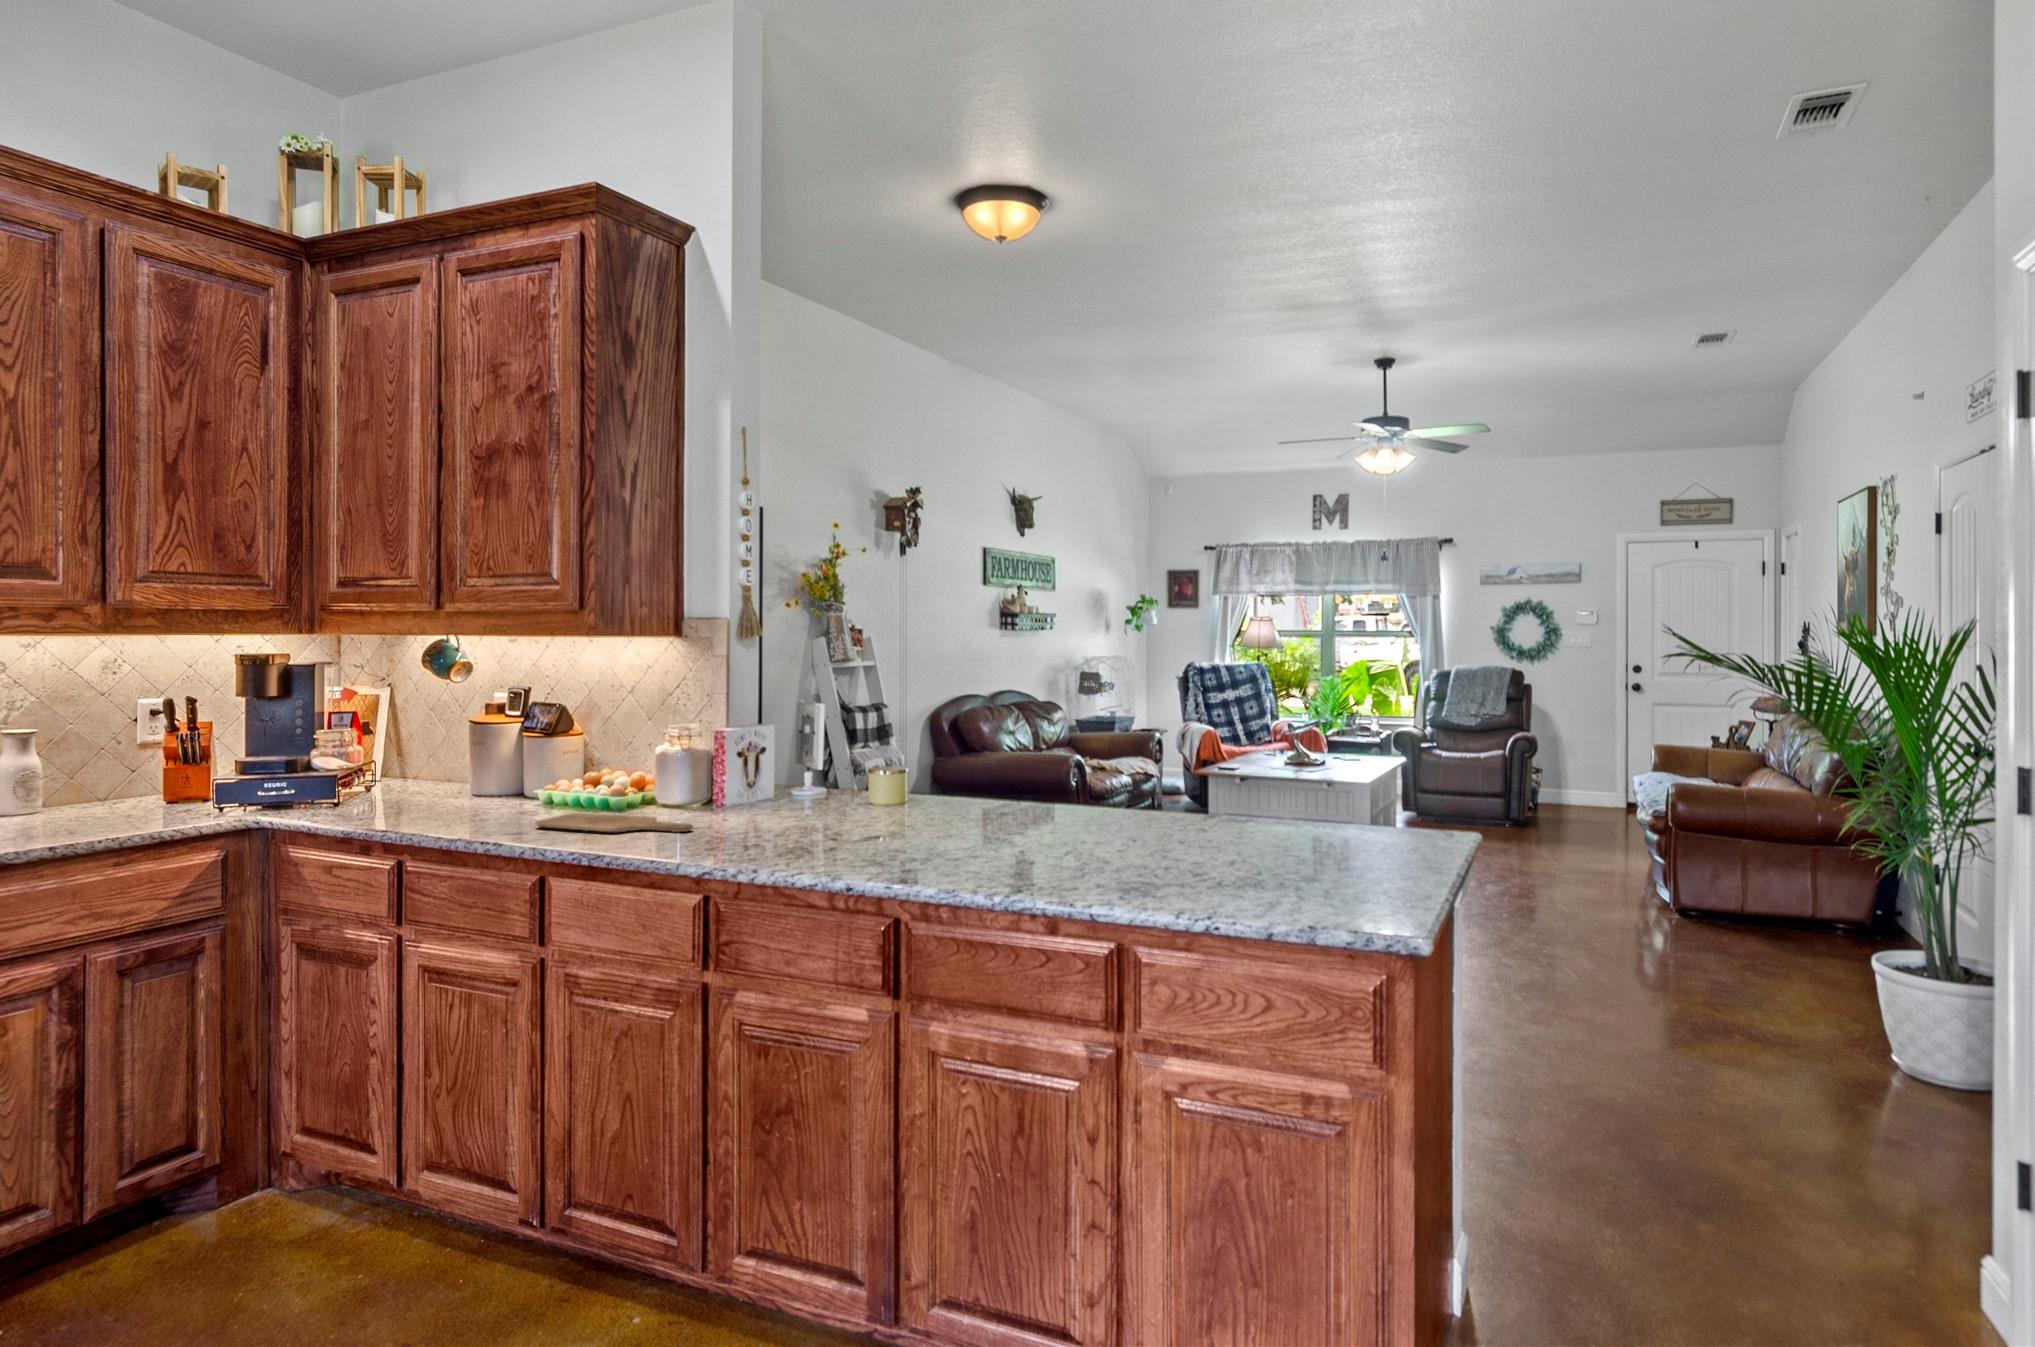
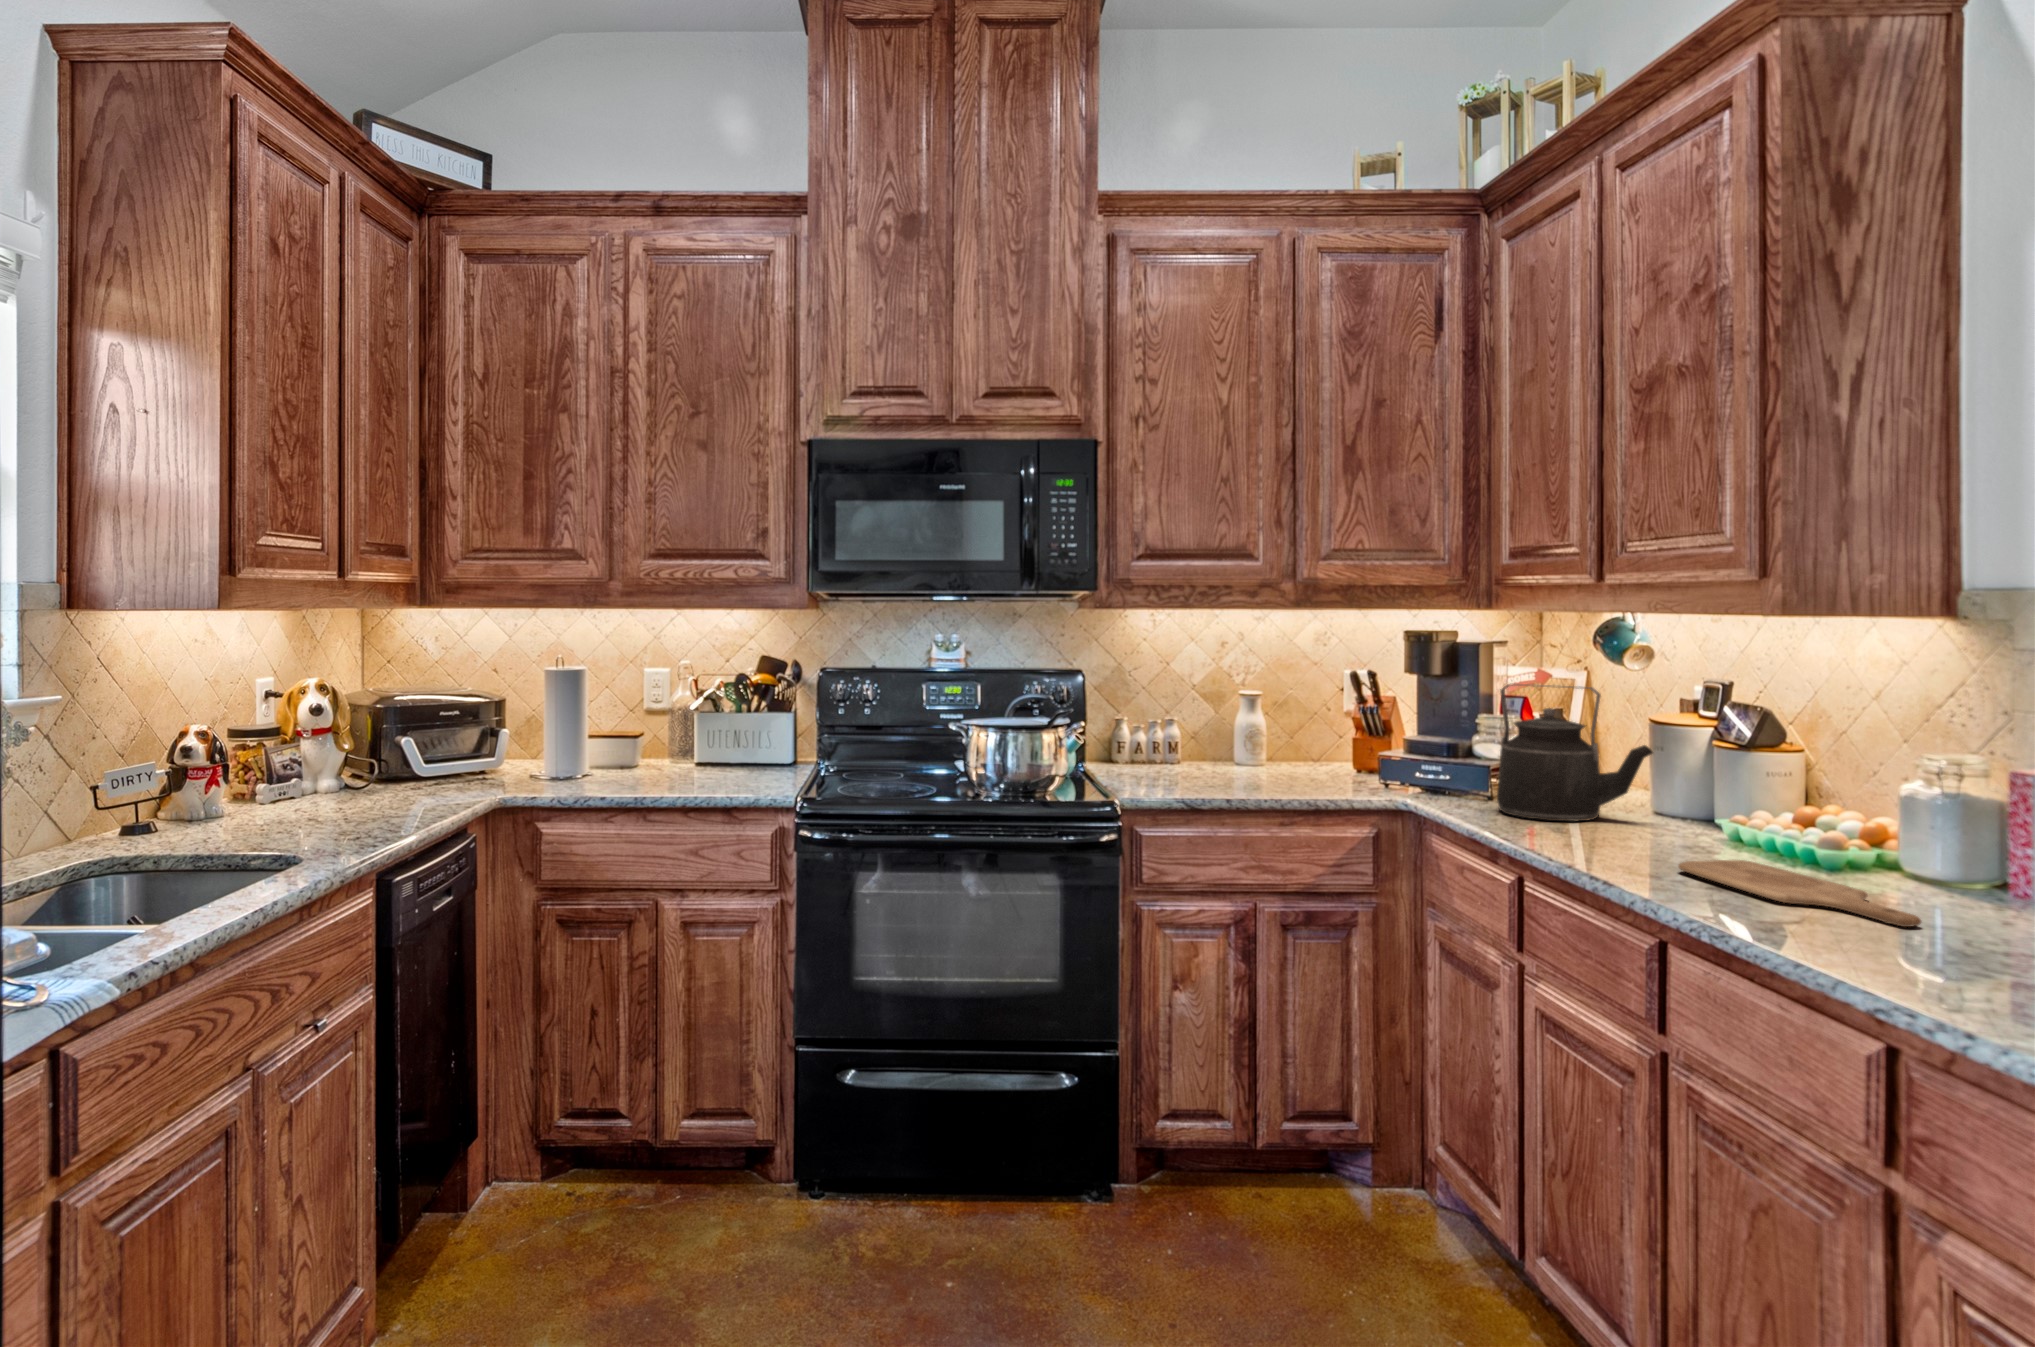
kettle: none [351,697,487,814] -> present [1497,684,1653,821]

